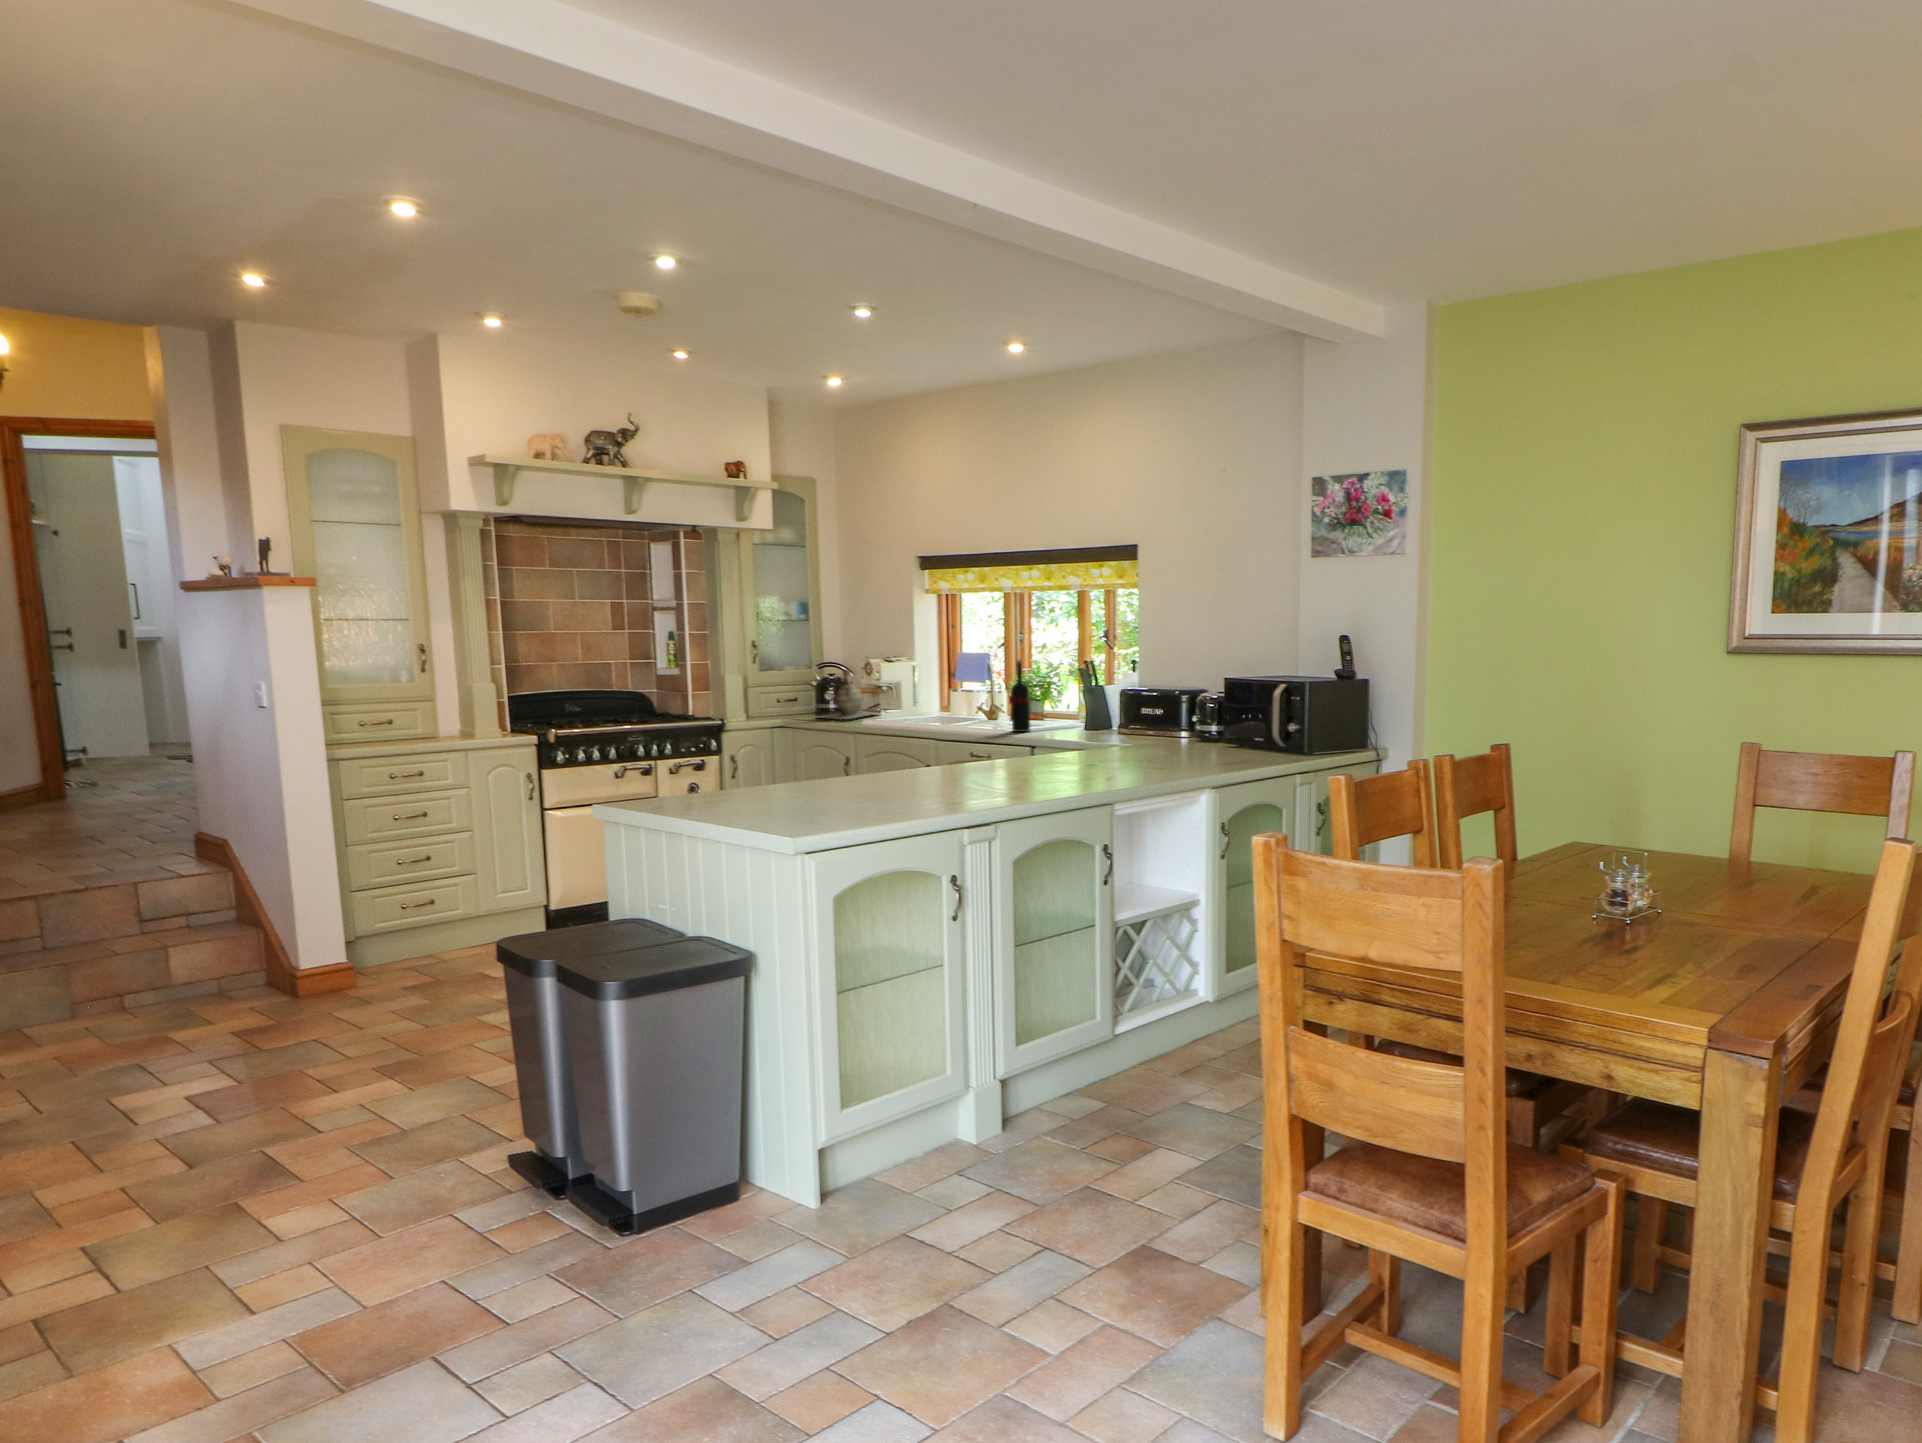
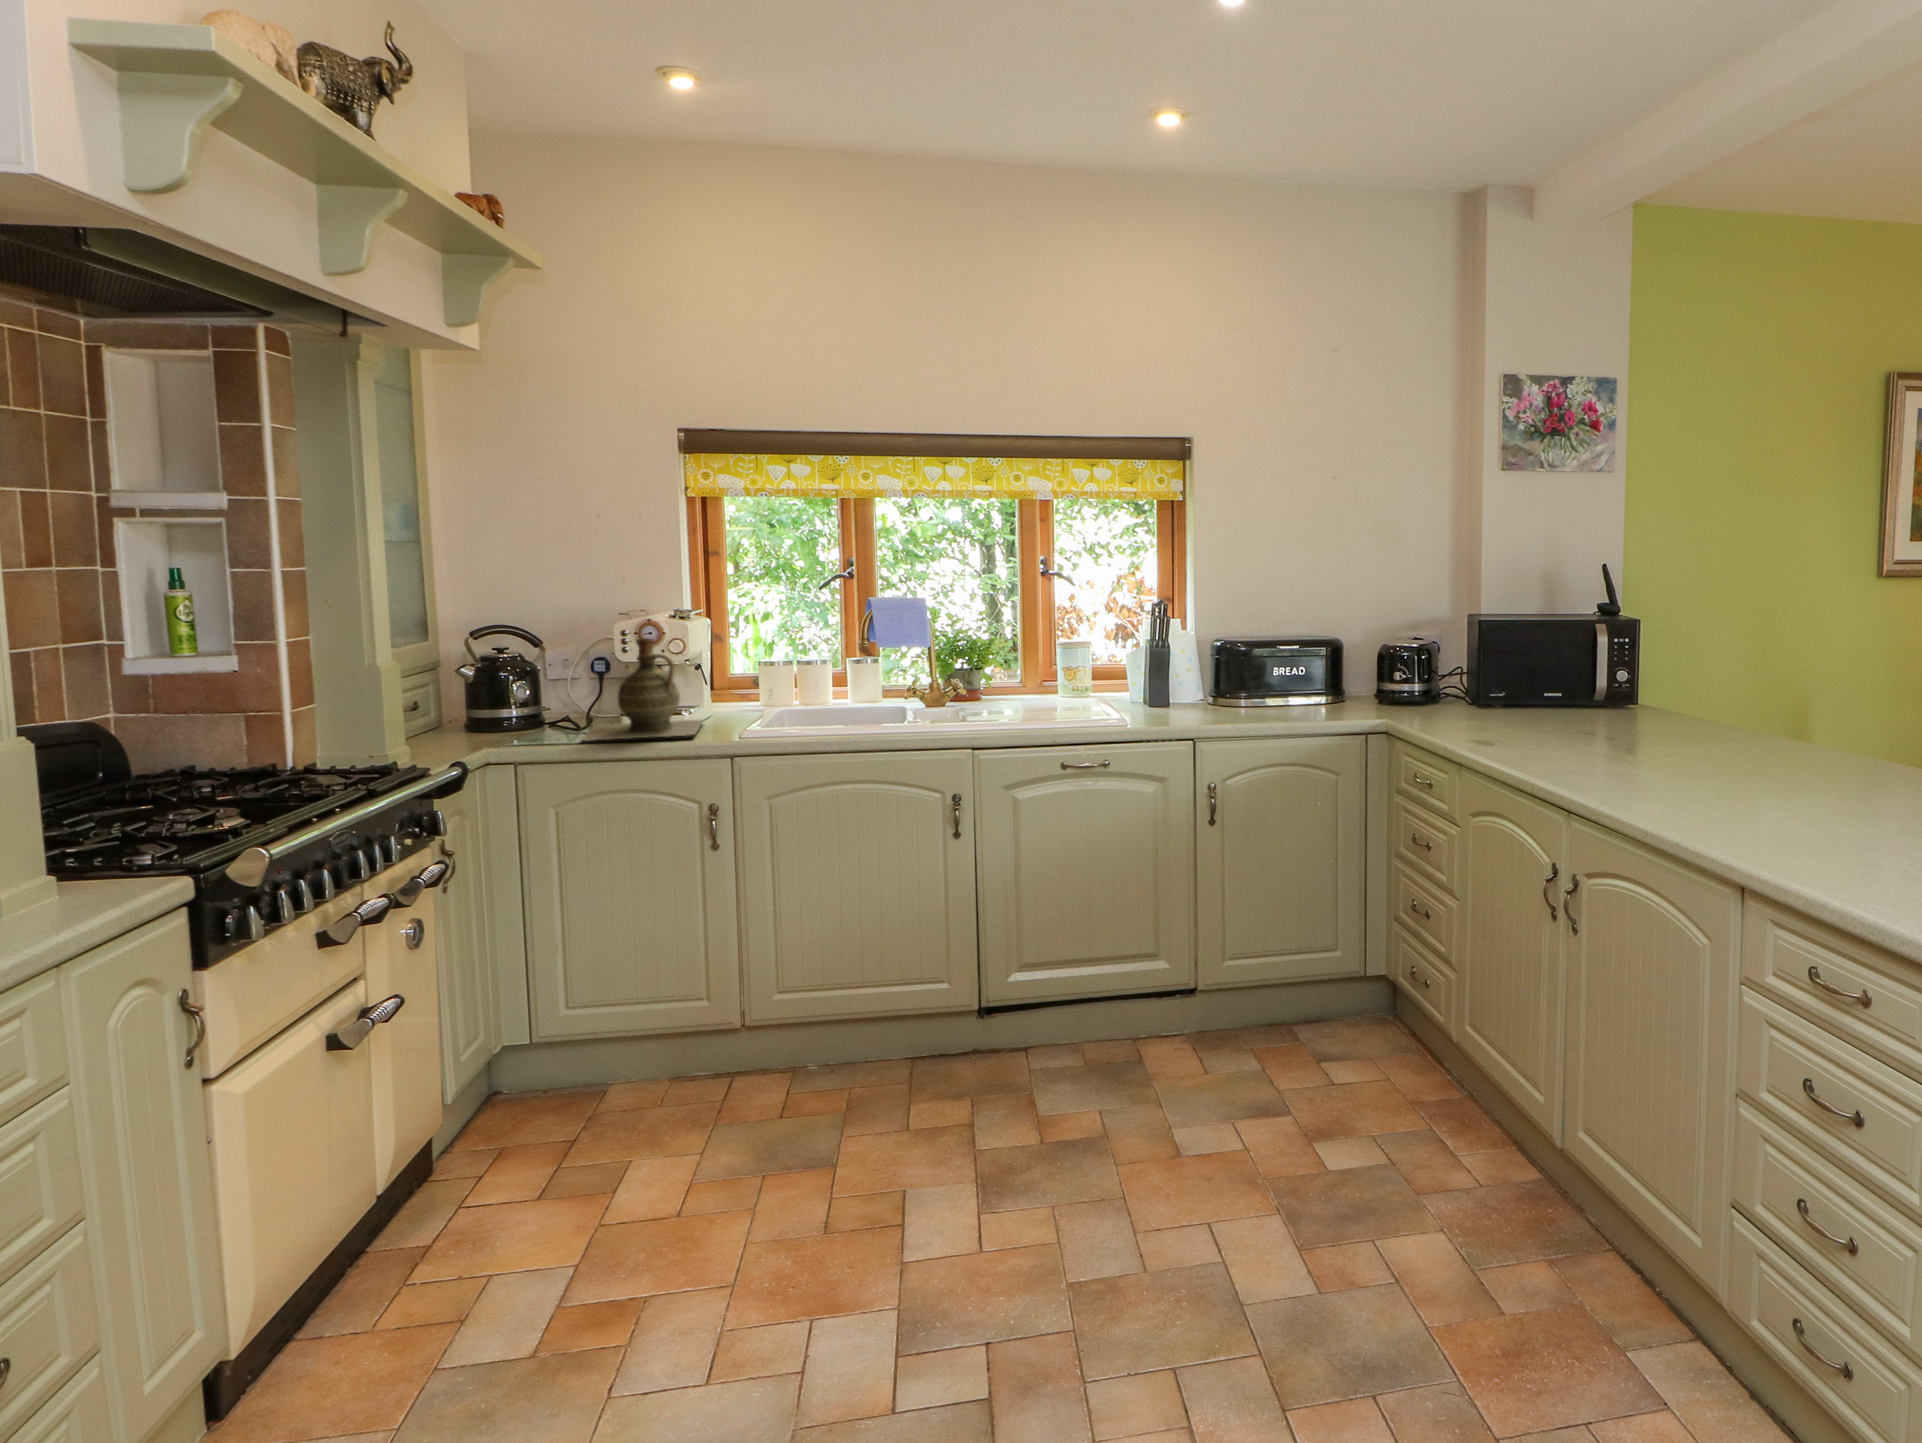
wine bottle: present [1009,660,1030,732] -> none [1091,606,1121,721]

